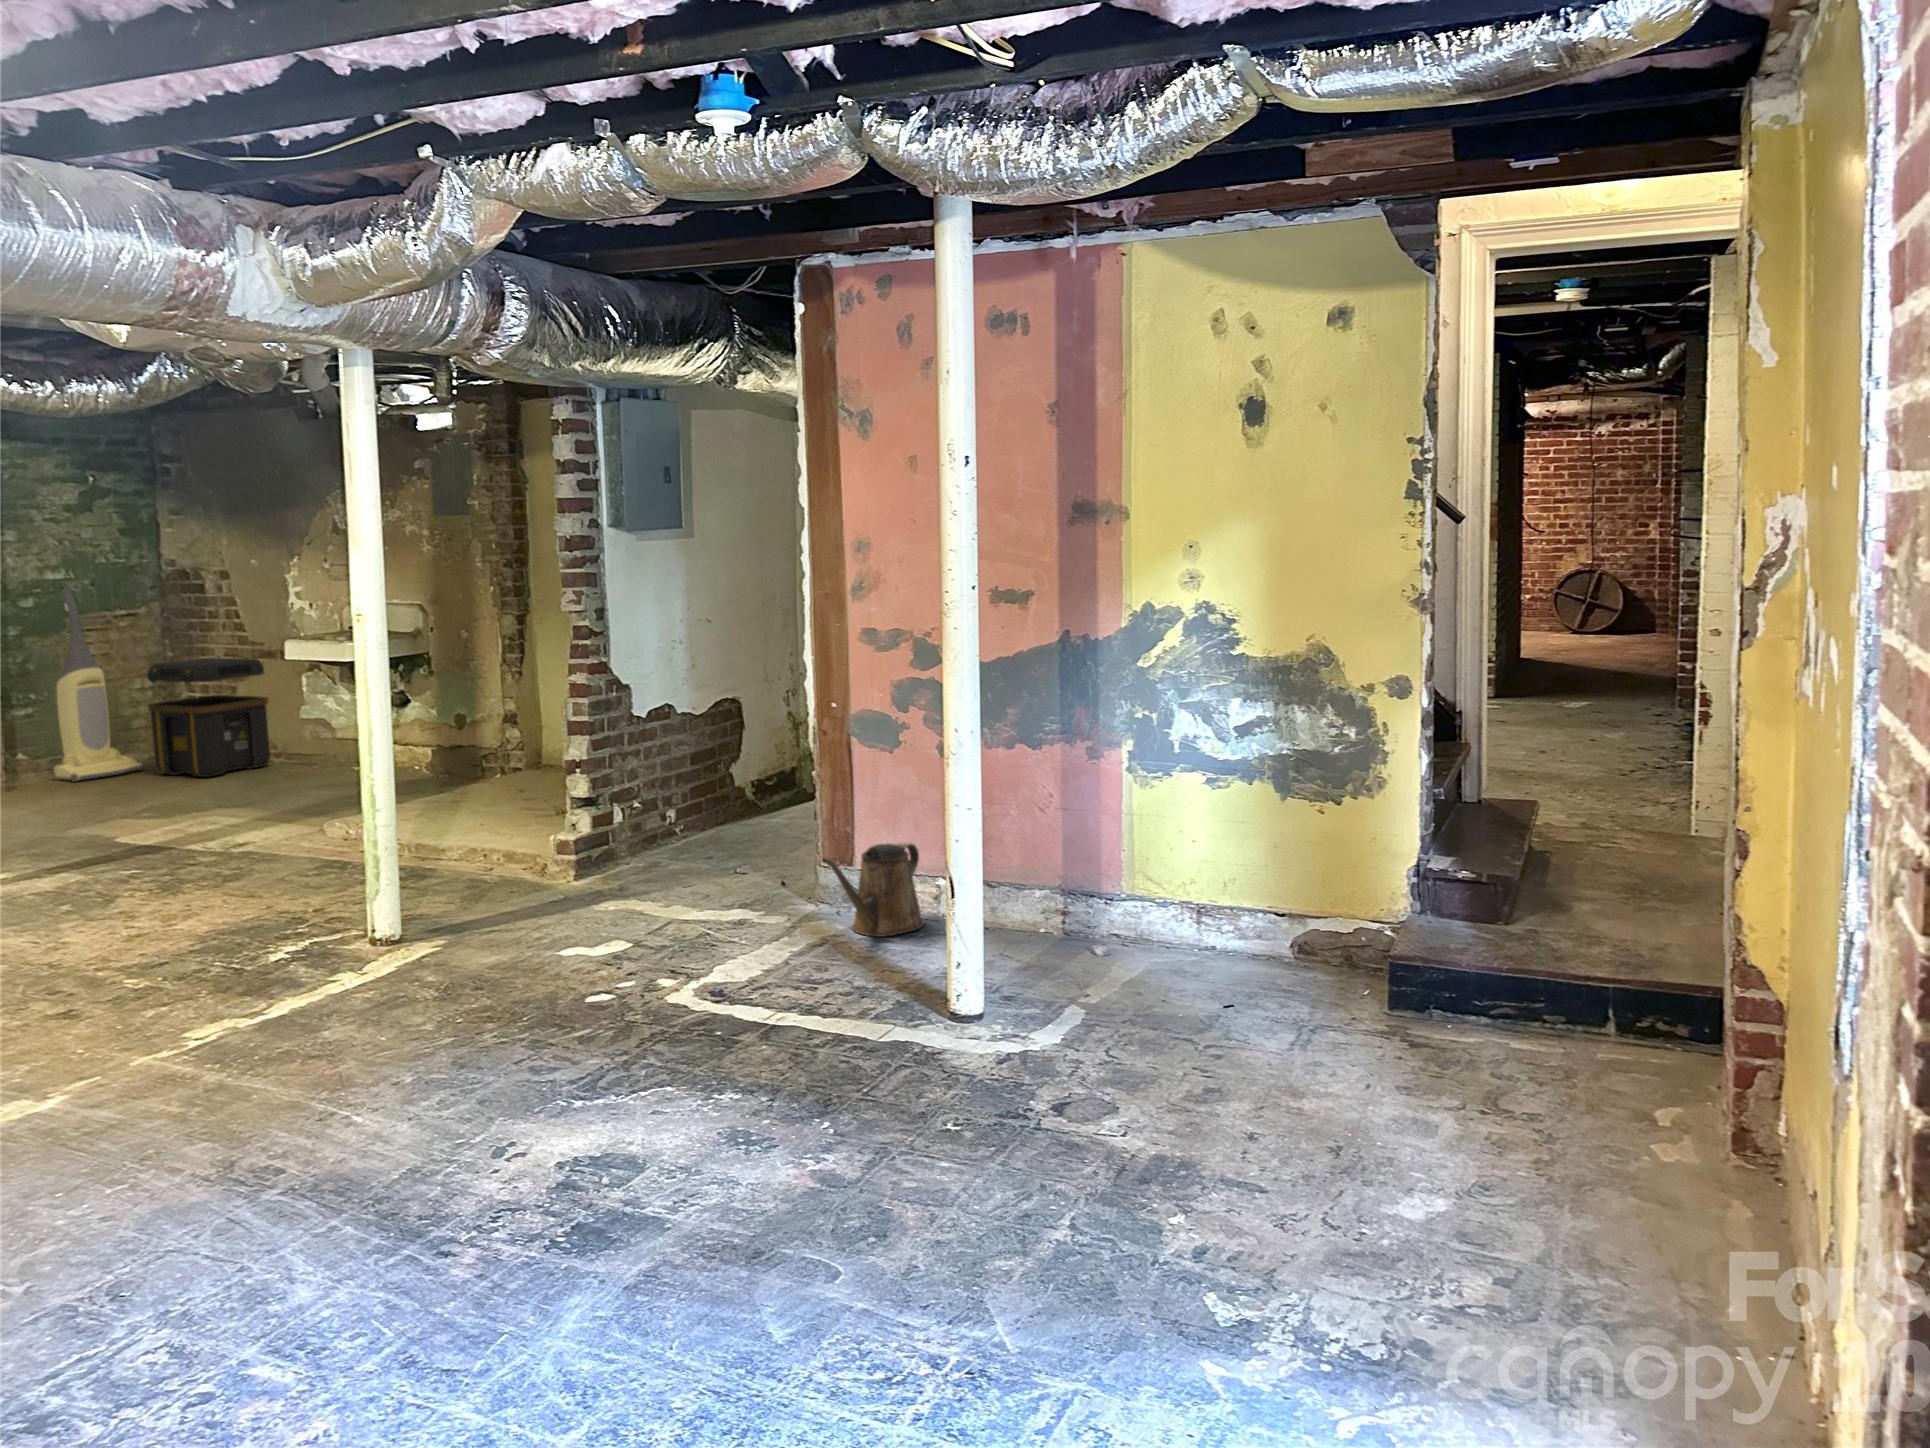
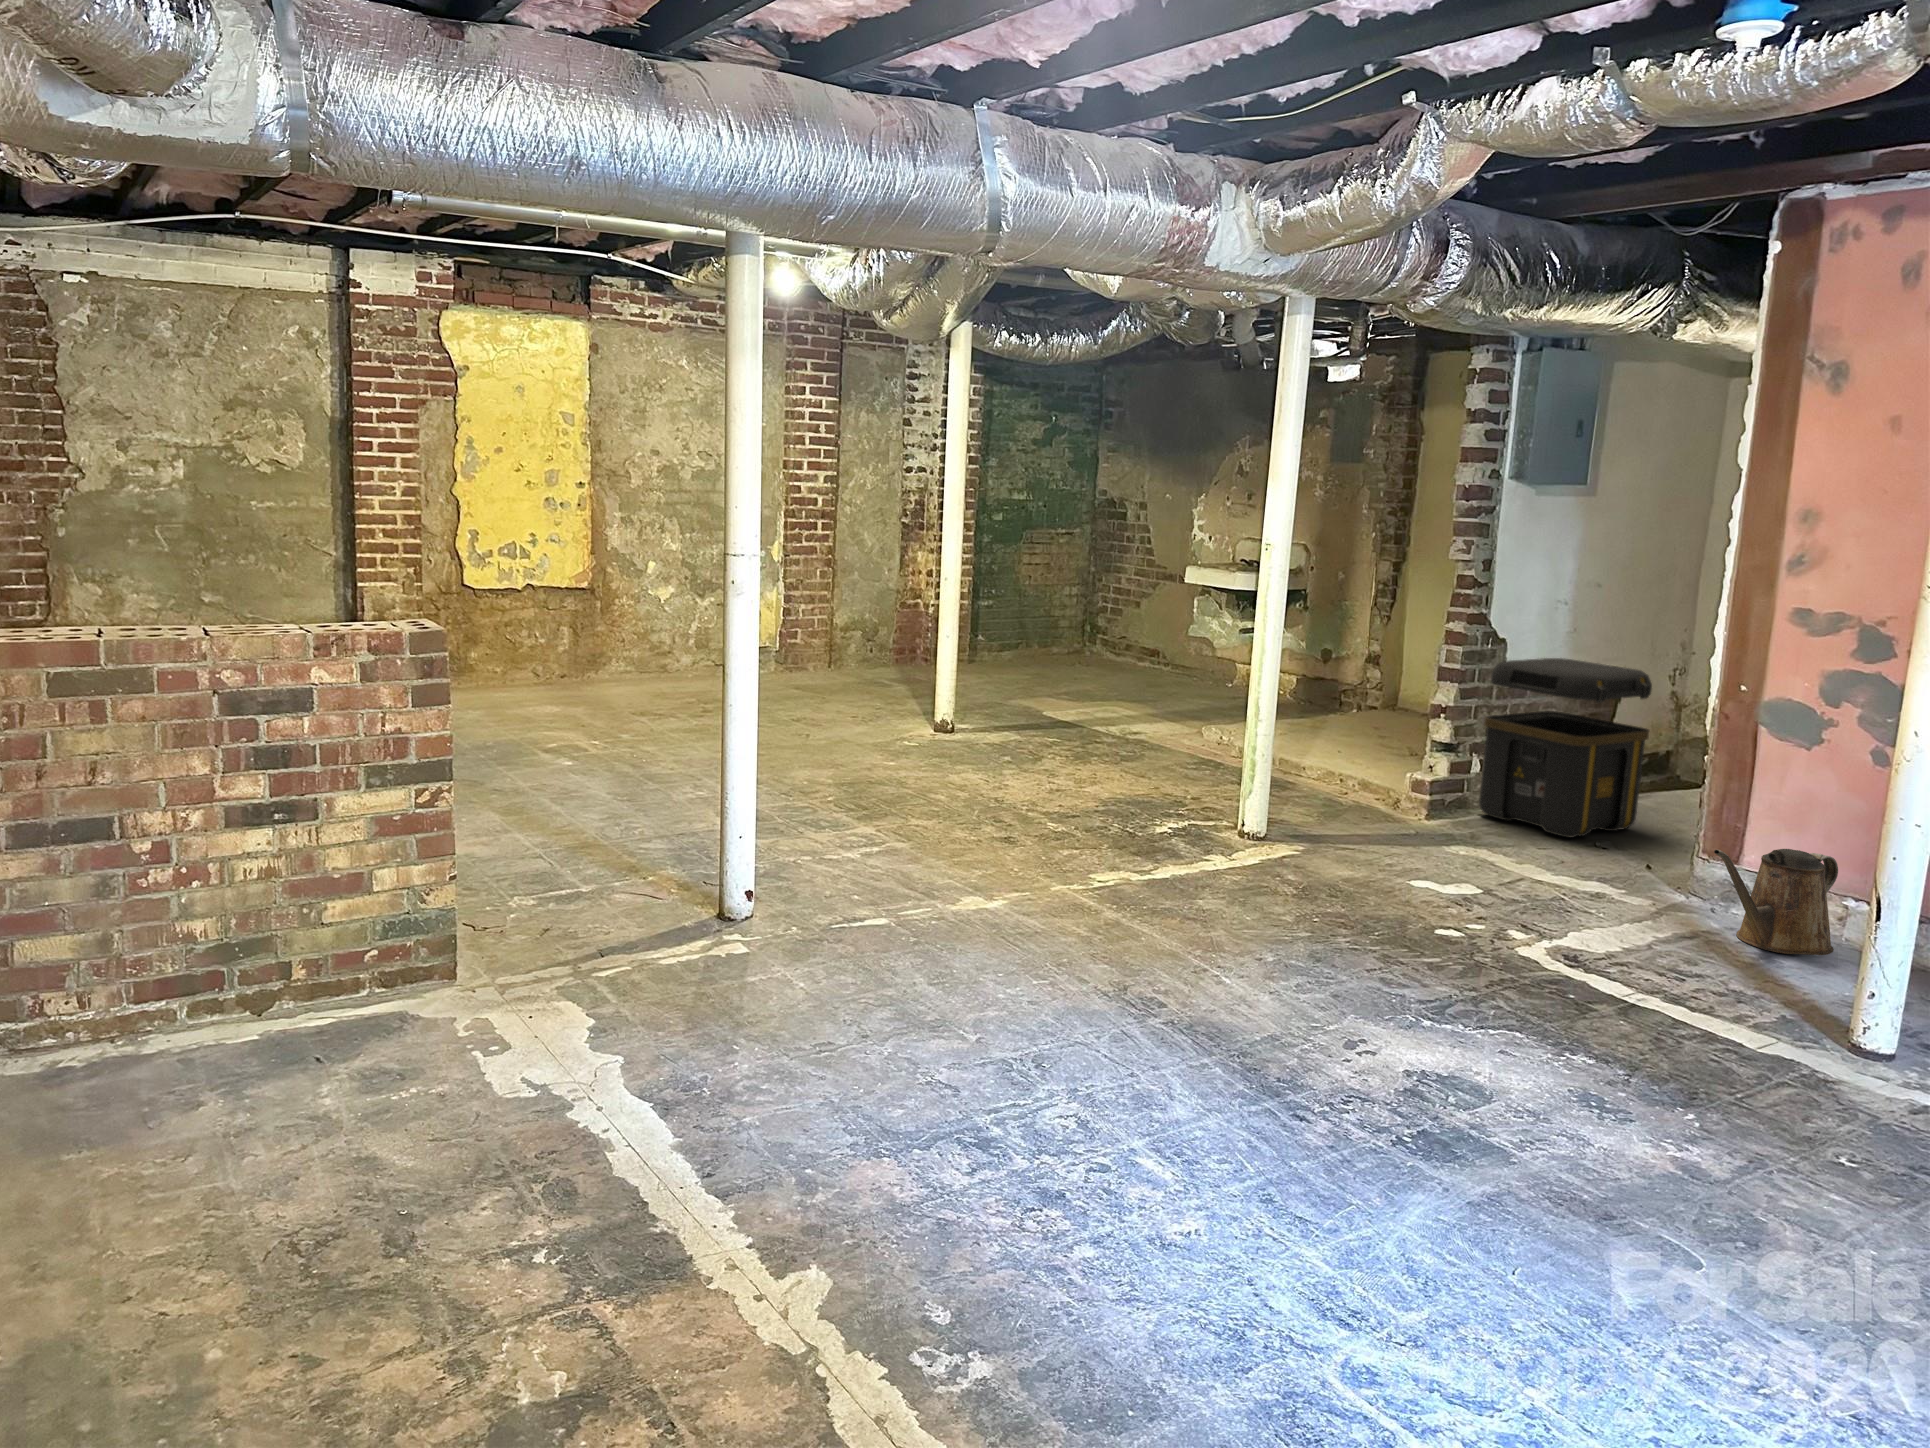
vacuum cleaner: present [52,588,144,782] -> none [997,506,1059,664]
toolbox: present [147,658,270,777] -> present [1479,658,1652,838]

